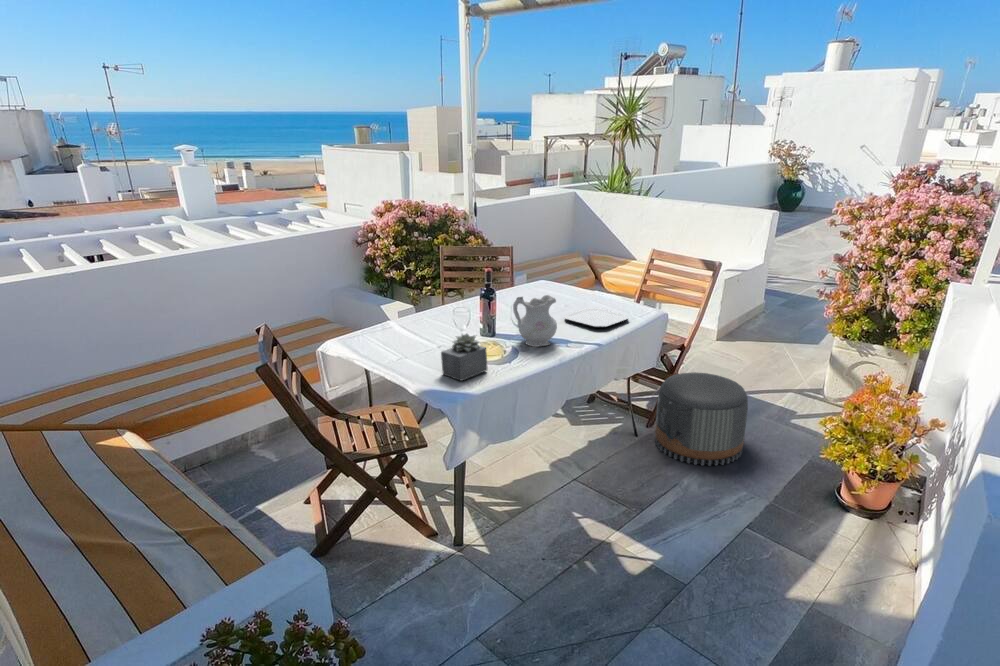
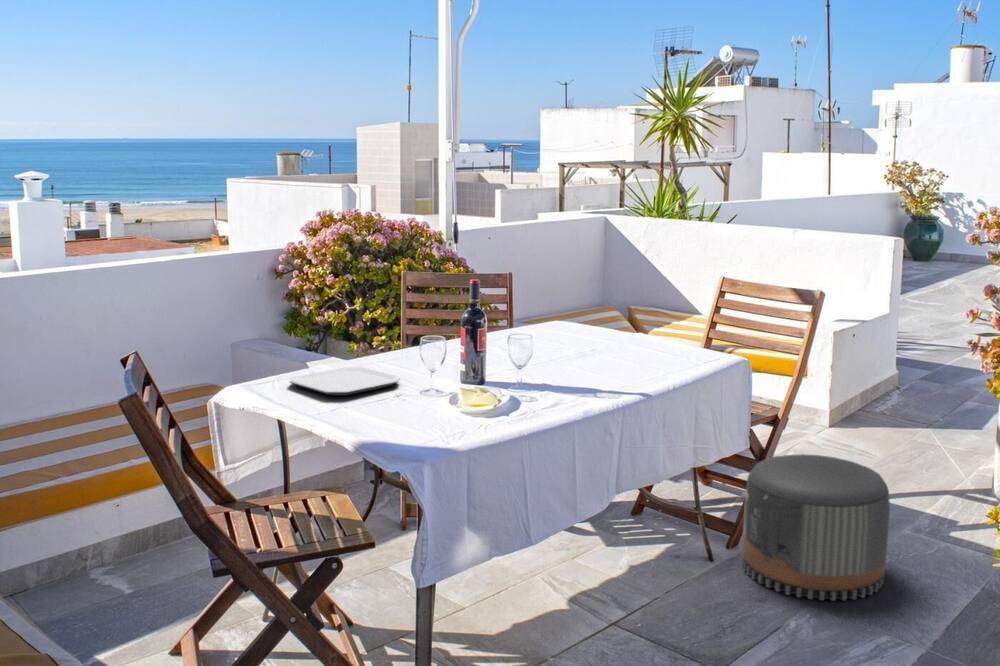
ceramic pitcher: present [513,295,557,347] -> none [515,314,584,395]
plate: present [565,308,629,328] -> present [290,367,400,396]
succulent plant: present [441,333,488,381] -> none [399,362,475,436]

